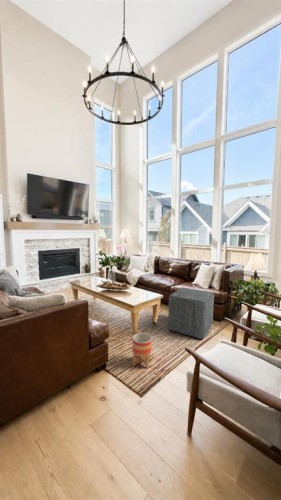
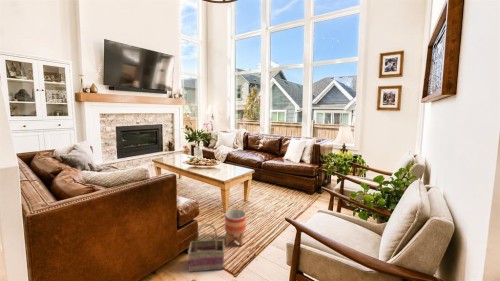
ottoman: present [168,287,214,339] -> none [260,162,307,213]
basket: none [99,346,131,388] -> present [188,224,224,272]

